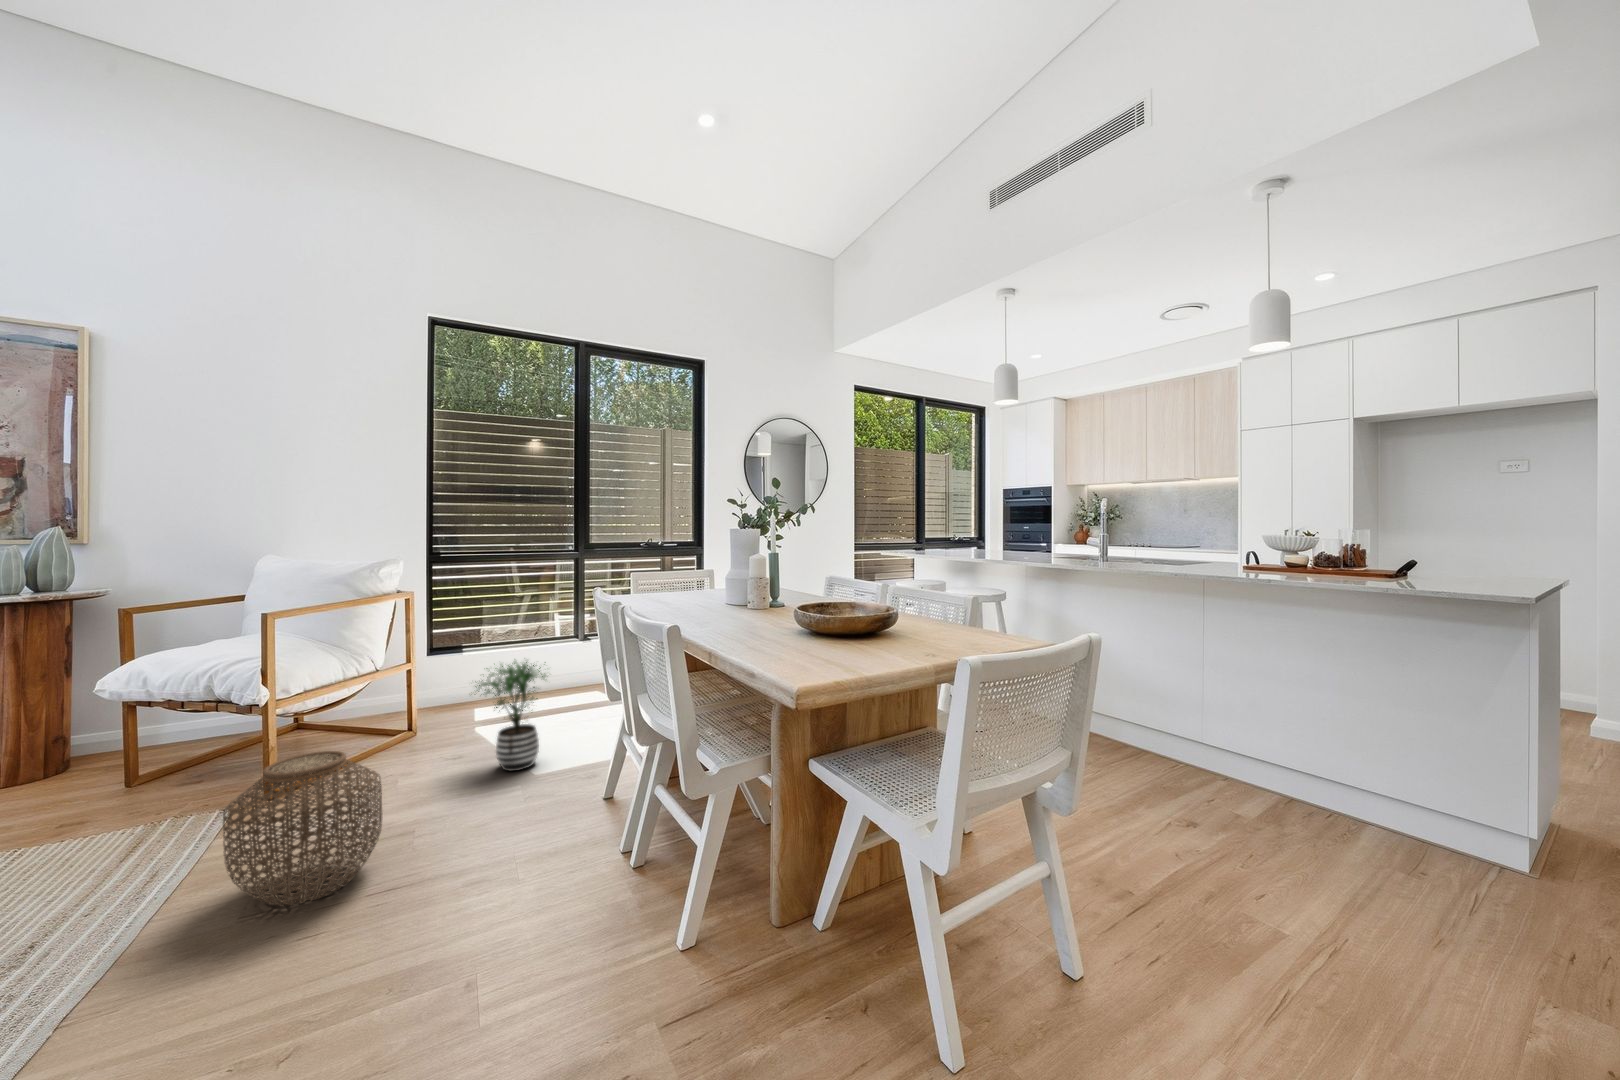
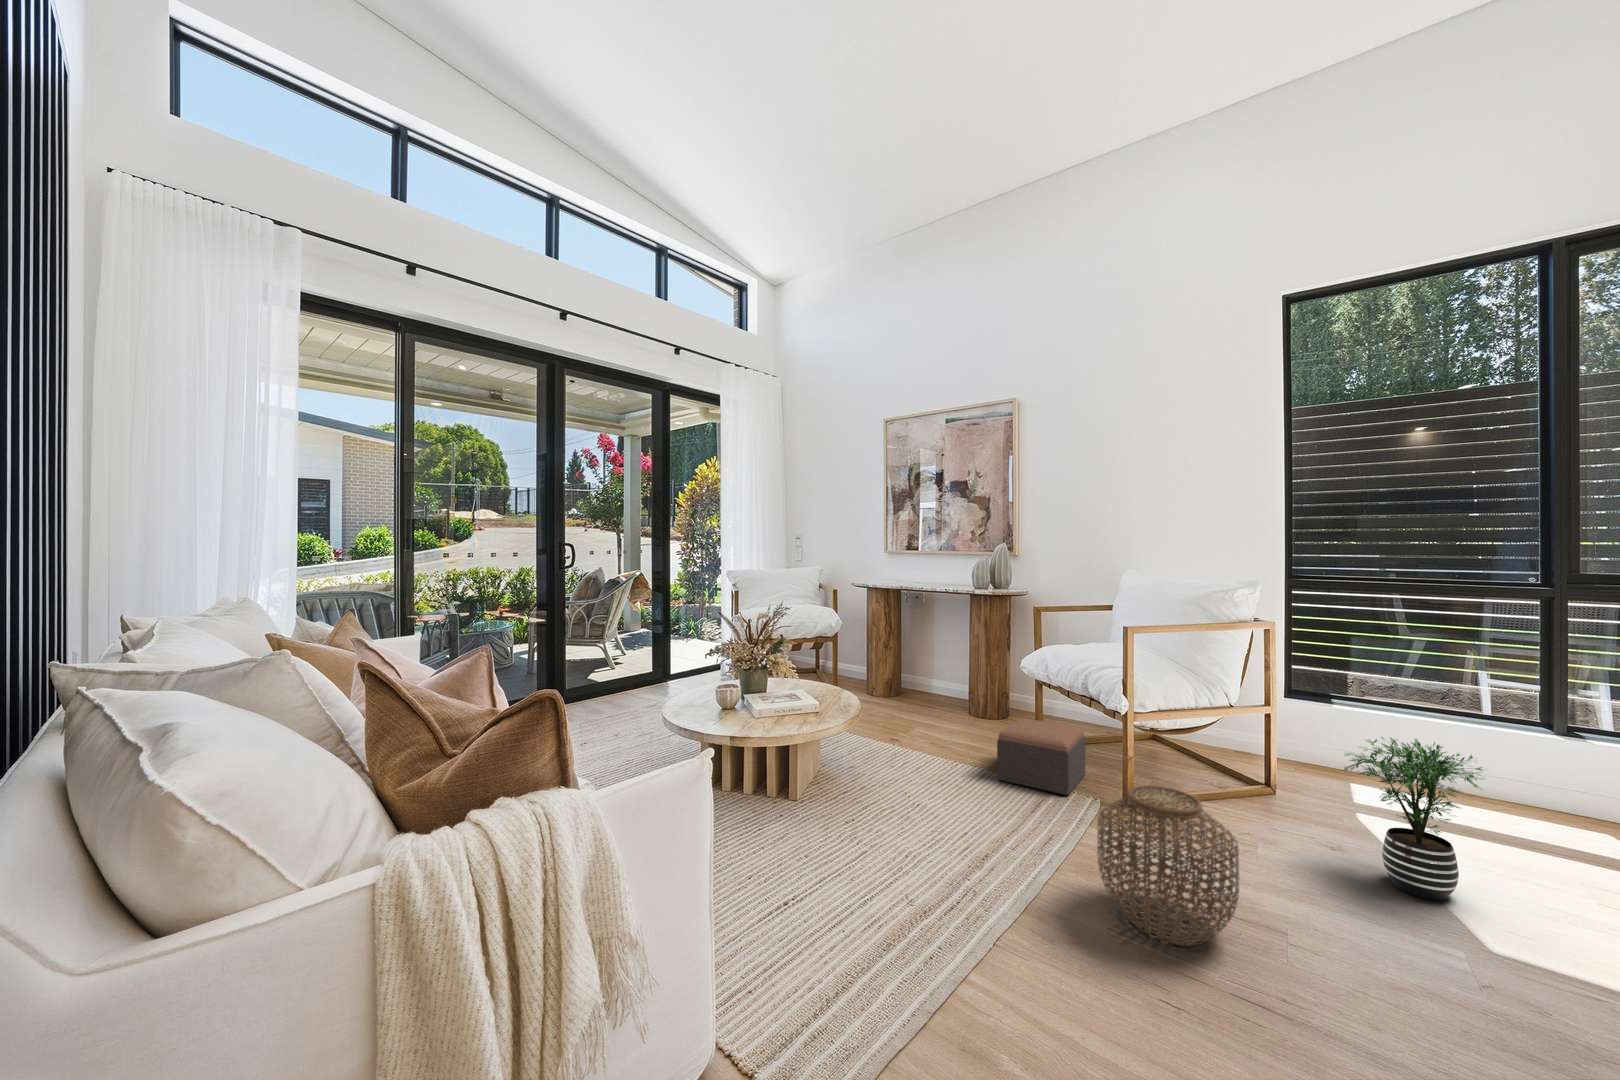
footstool: none [49,740,209,848] -> present [997,718,1085,795]

